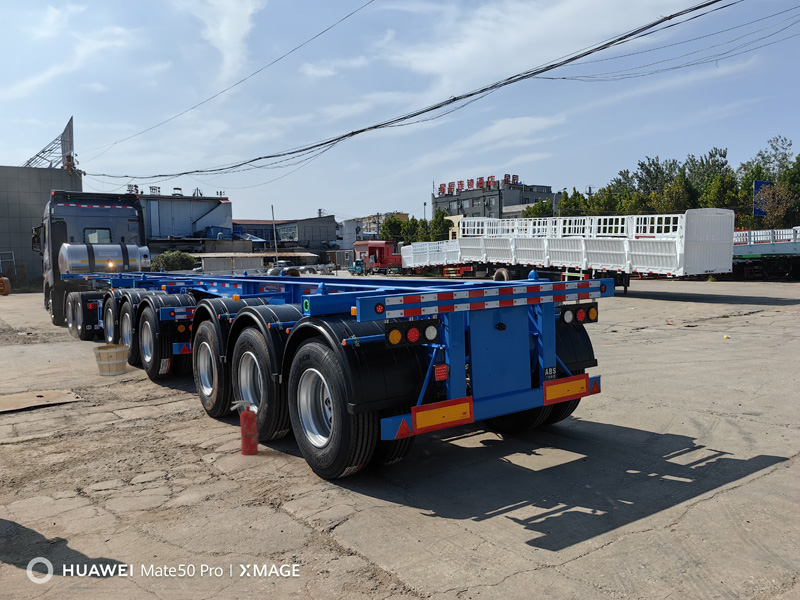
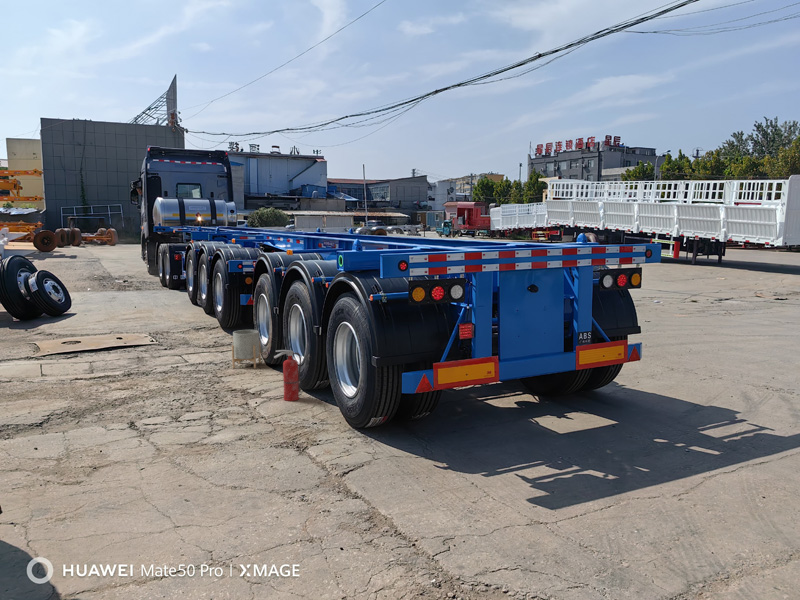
wooden bucket: present [93,344,129,376] -> none [172,294,205,323]
planter: none [174,381,205,423] -> present [232,330,261,368]

